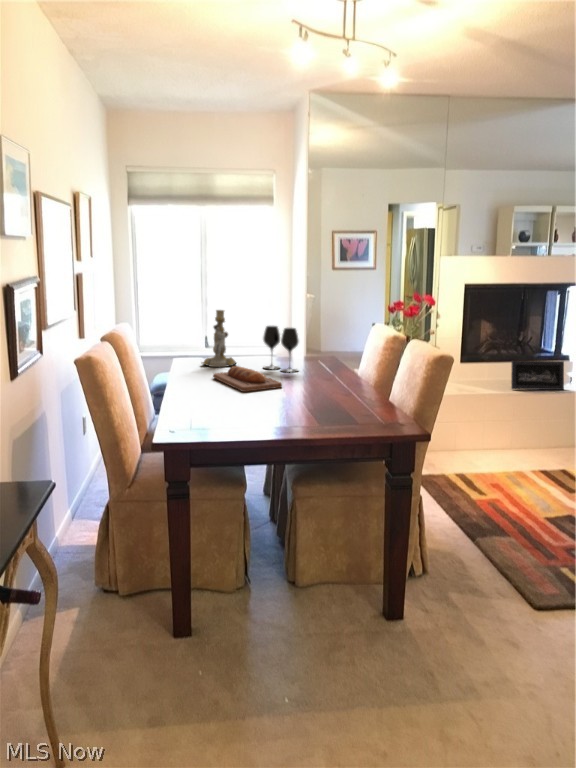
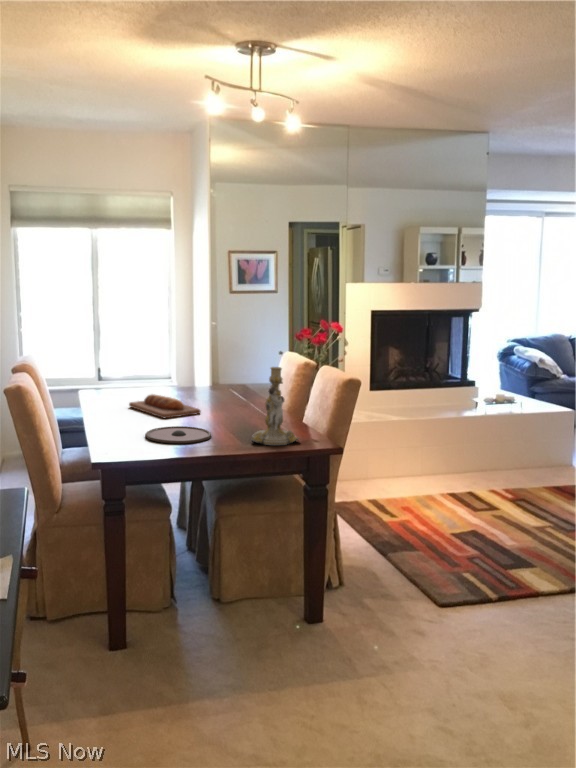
candlestick: present [202,310,236,367] -> present [251,367,299,445]
wine glass: present [263,326,299,372] -> none [176,354,213,400]
picture frame: present [511,361,564,390] -> none [419,387,469,415]
plate: none [218,402,287,423] -> present [145,426,211,444]

